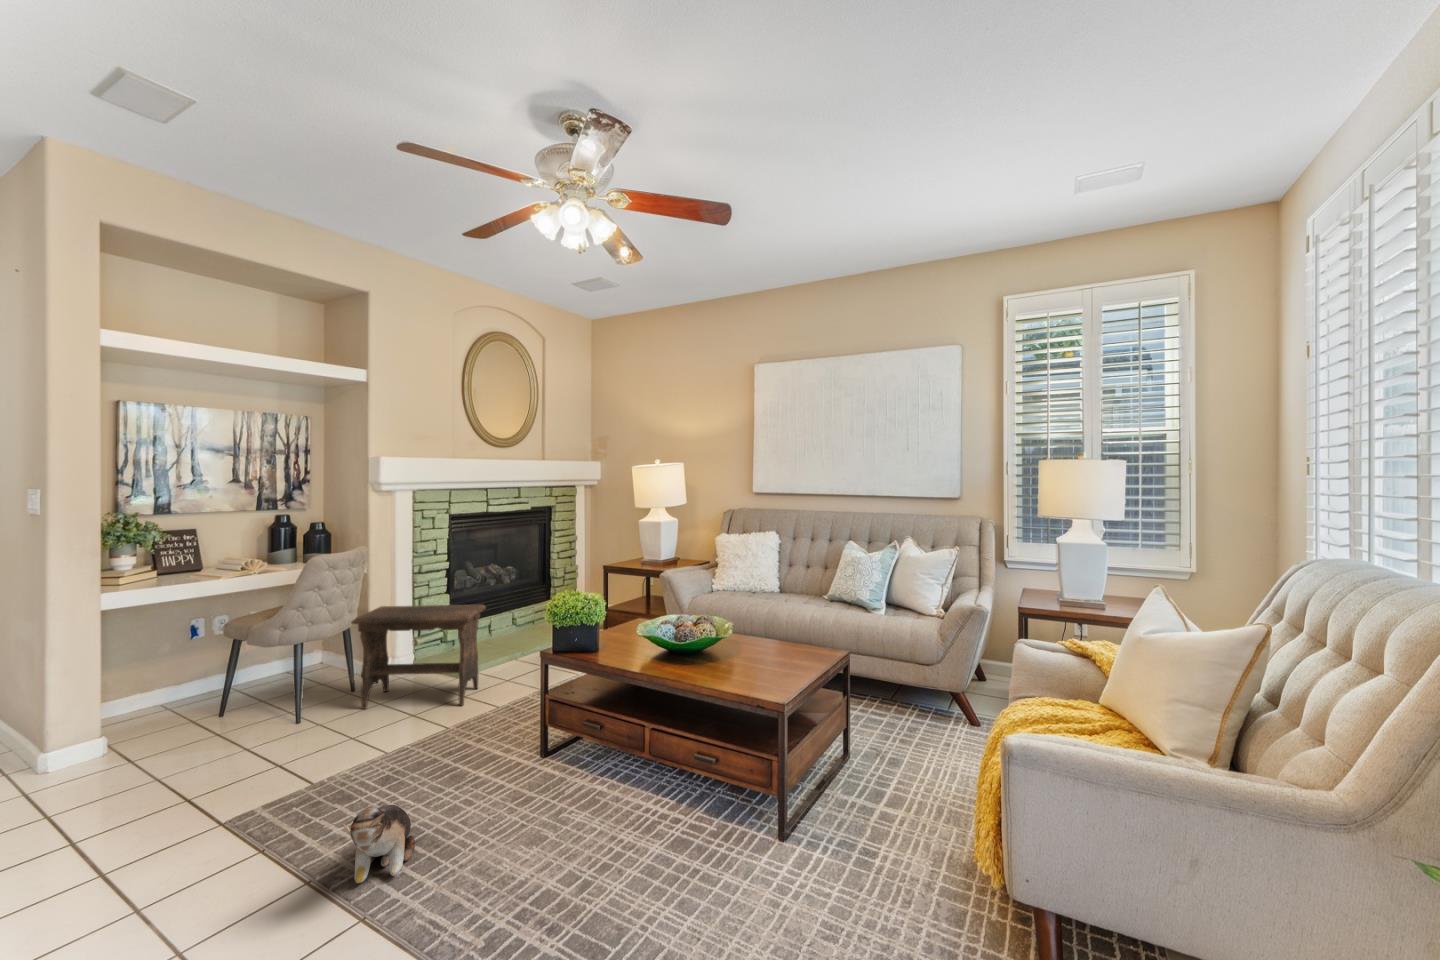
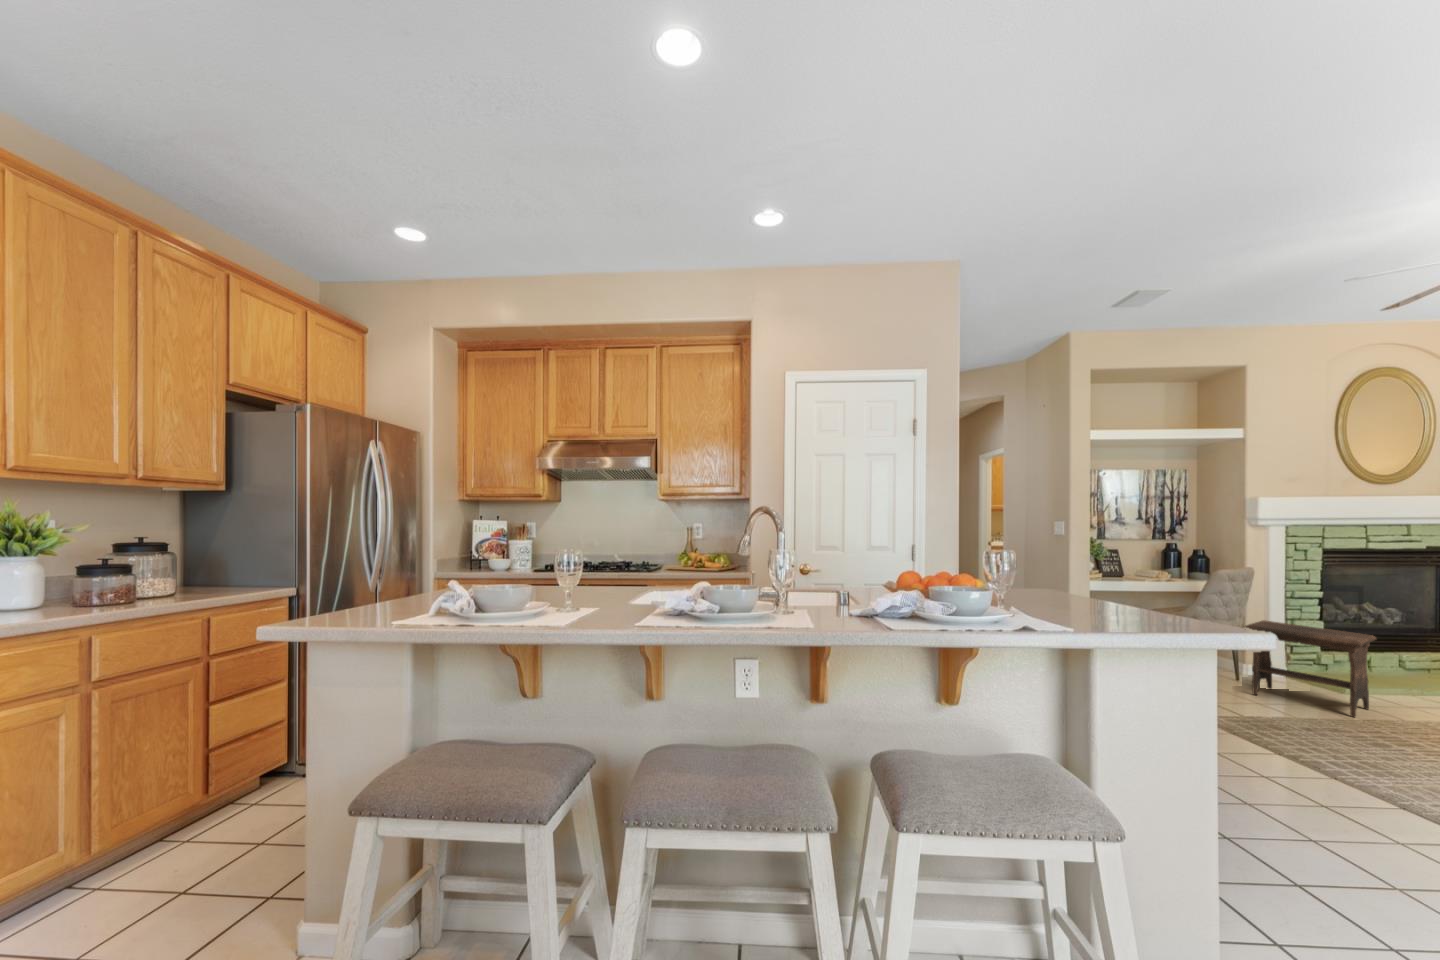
plush toy: present [342,805,415,884] -> none [1290,739,1340,791]

